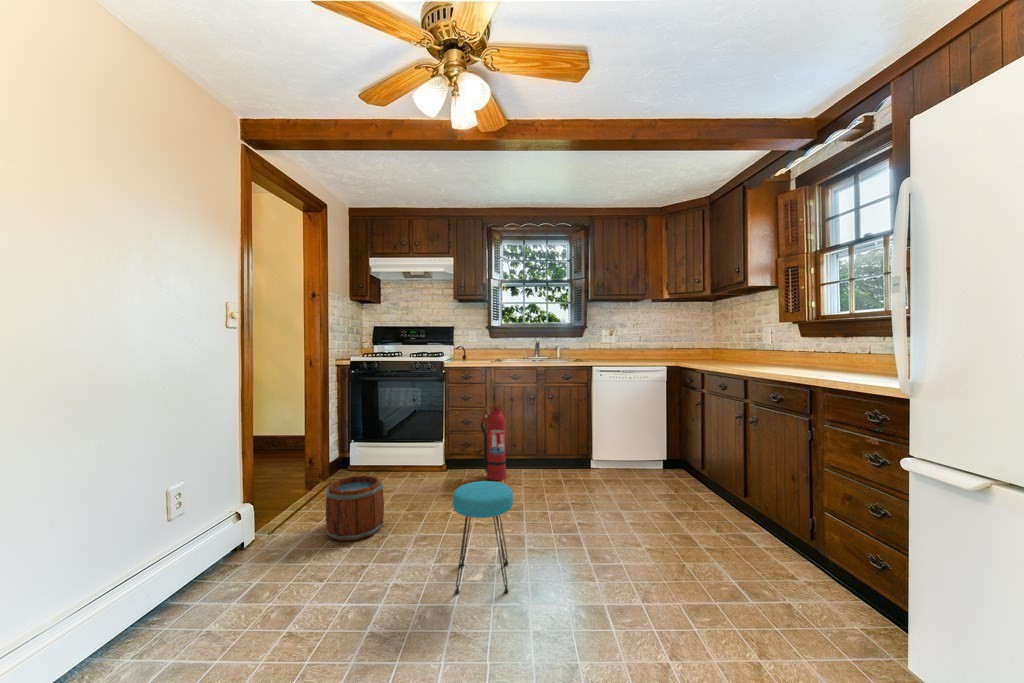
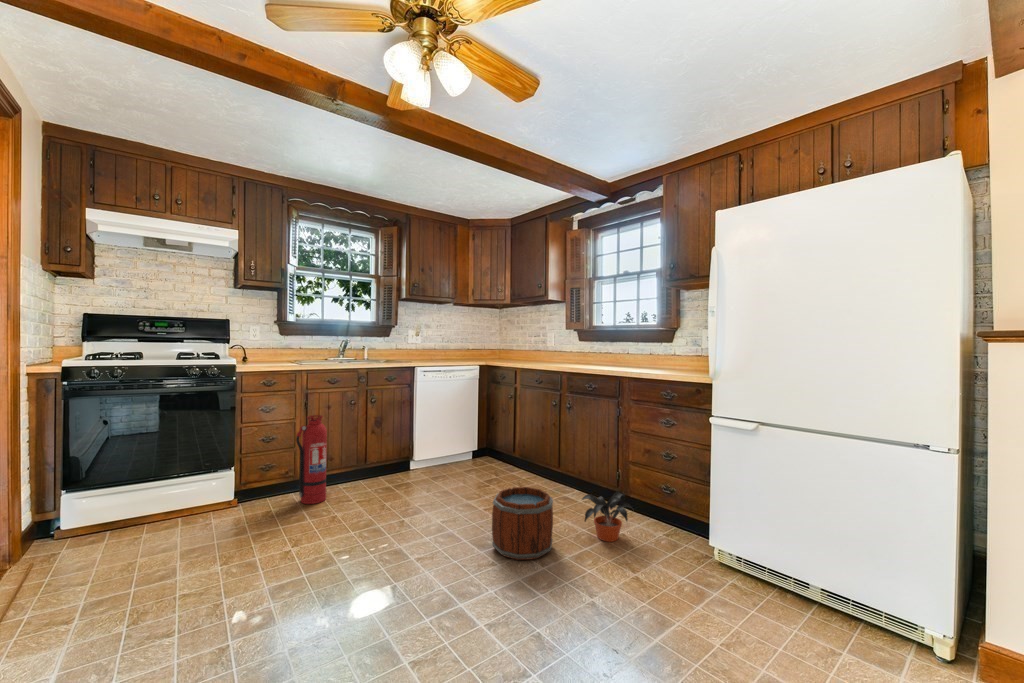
bucket: present [326,475,384,541] -> present [492,487,553,560]
stool: present [452,481,513,593] -> none [357,490,432,621]
potted plant: none [719,536,801,609] -> present [582,492,632,542]

